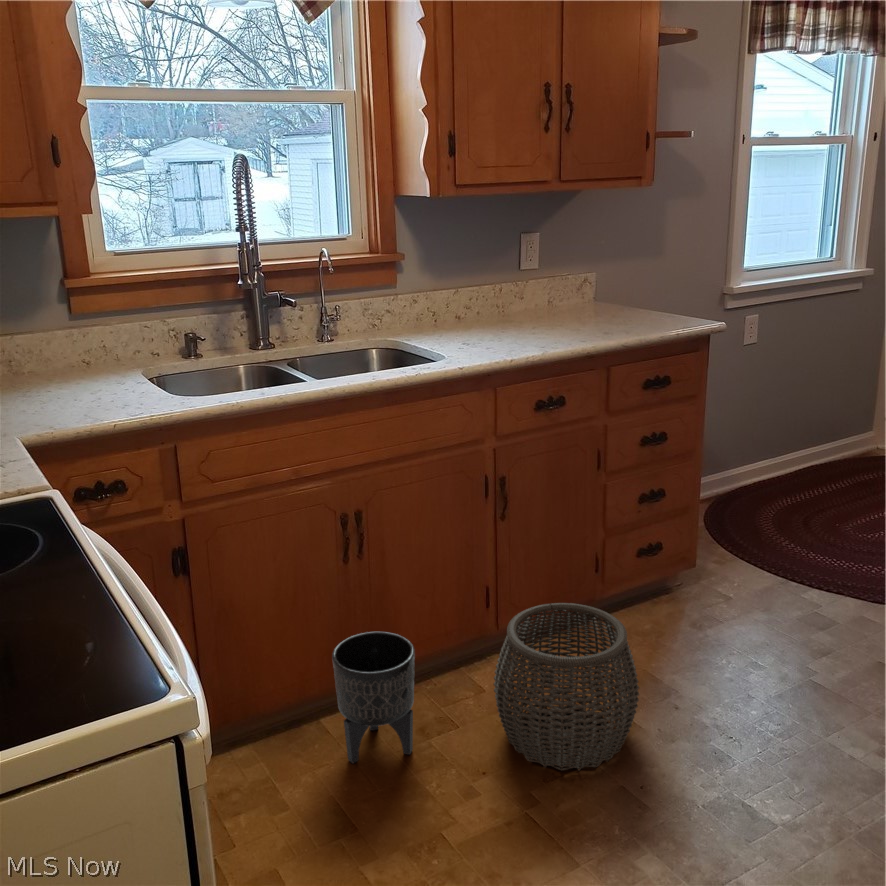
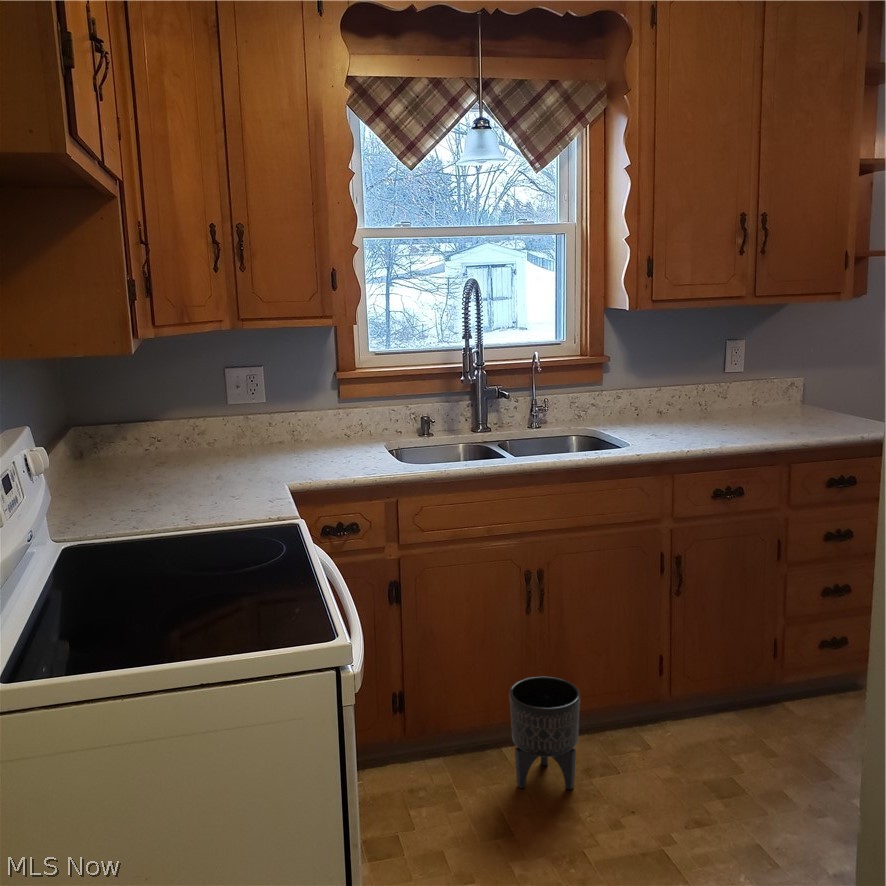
woven basket: present [494,603,639,771] -> none [650,673,788,830]

